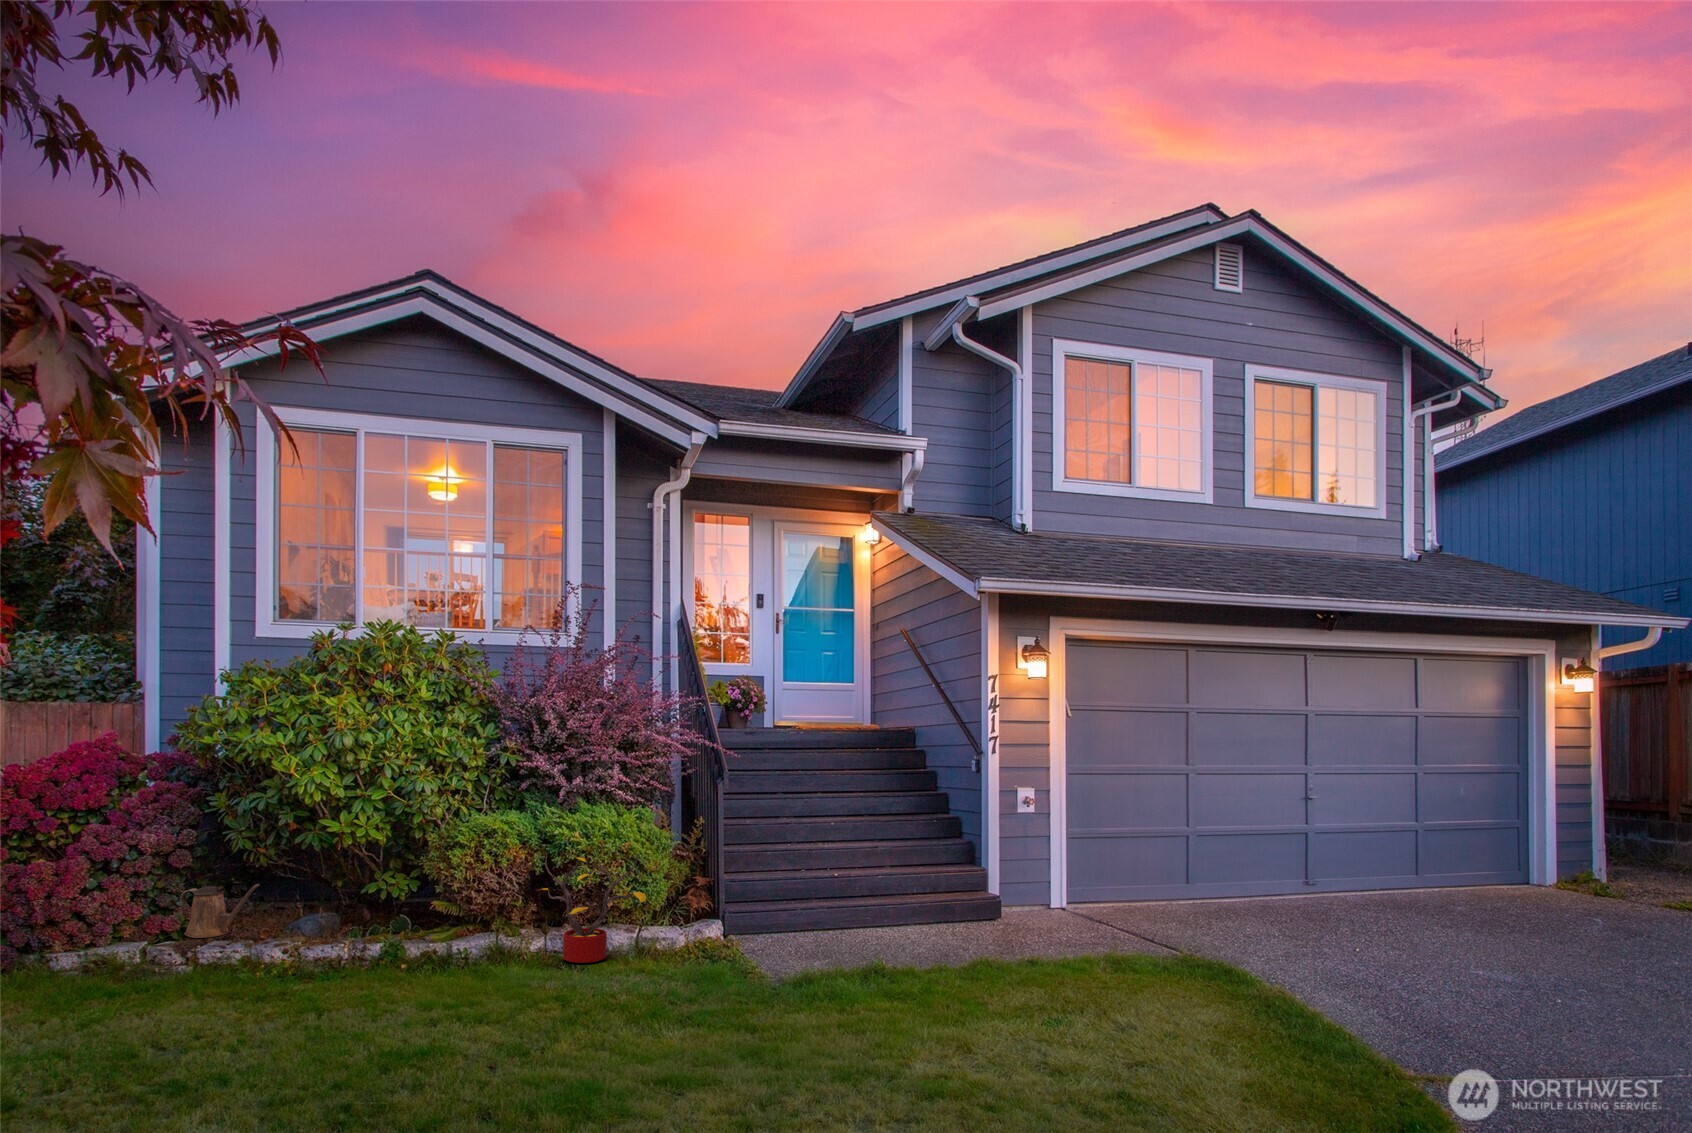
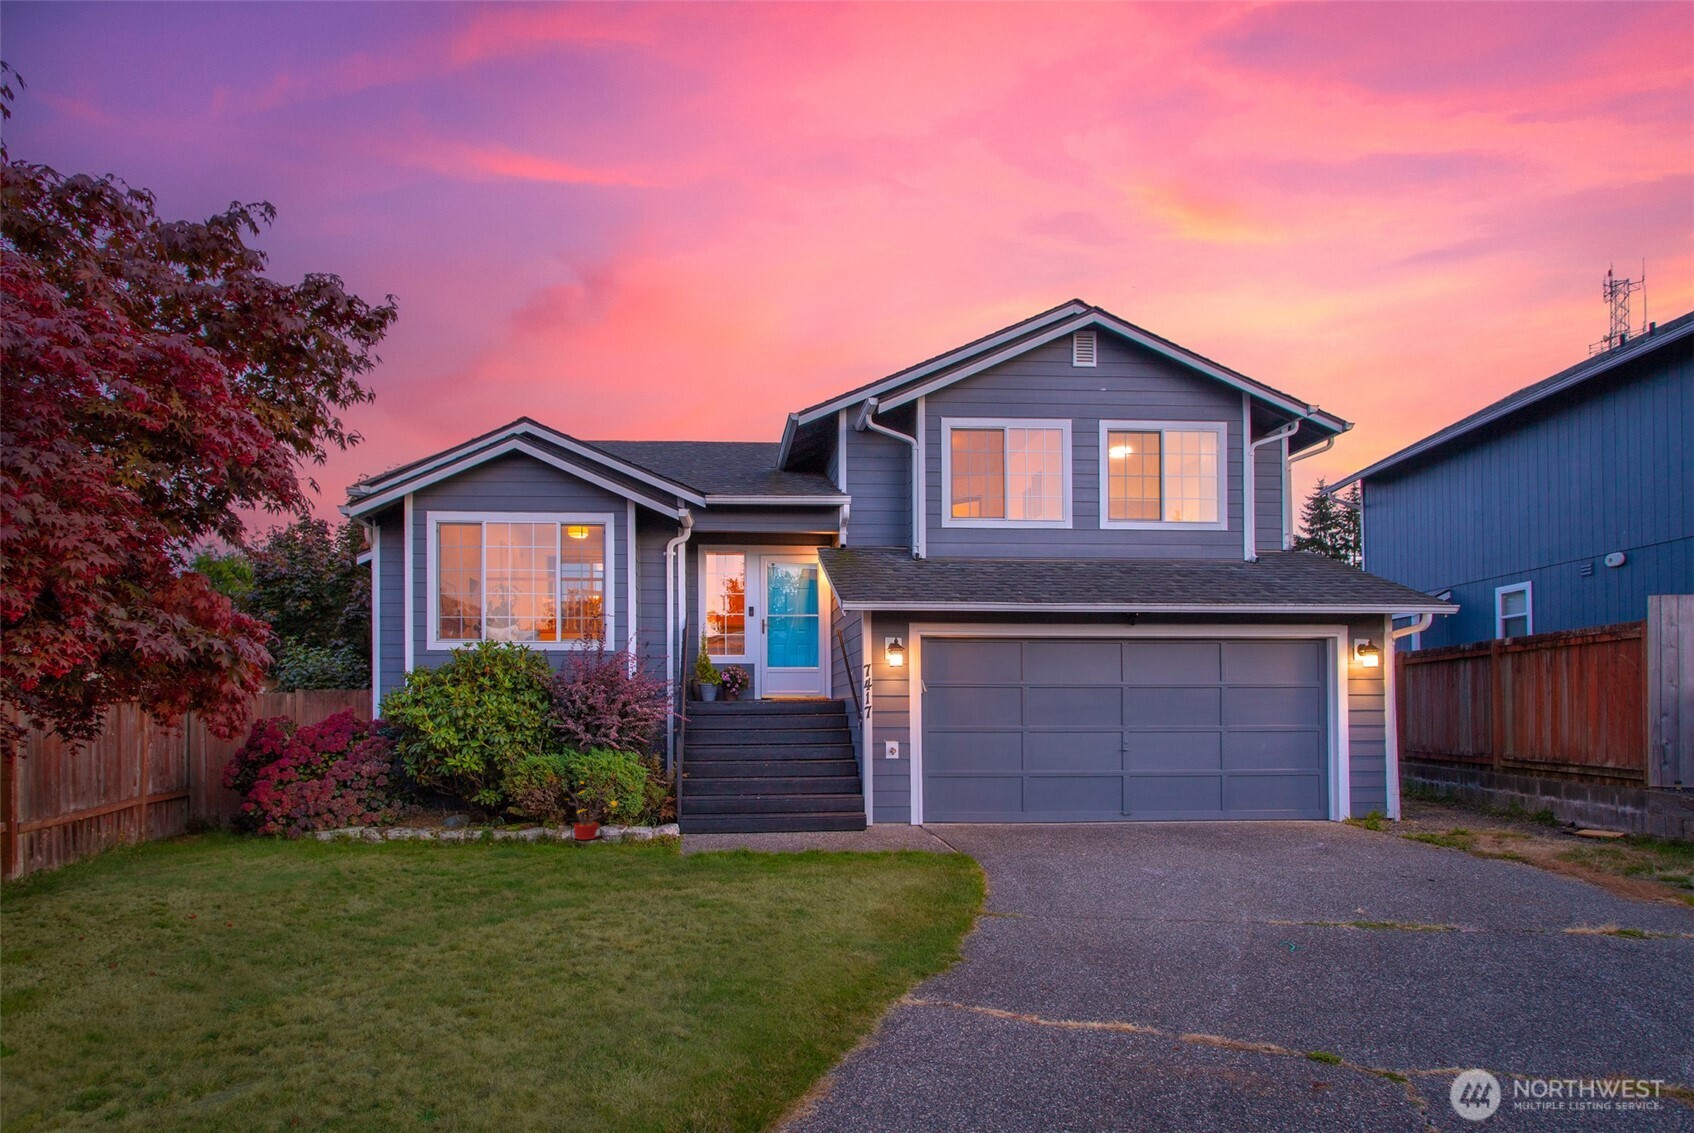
watering can: present [180,884,260,938] -> none [383,795,420,824]

